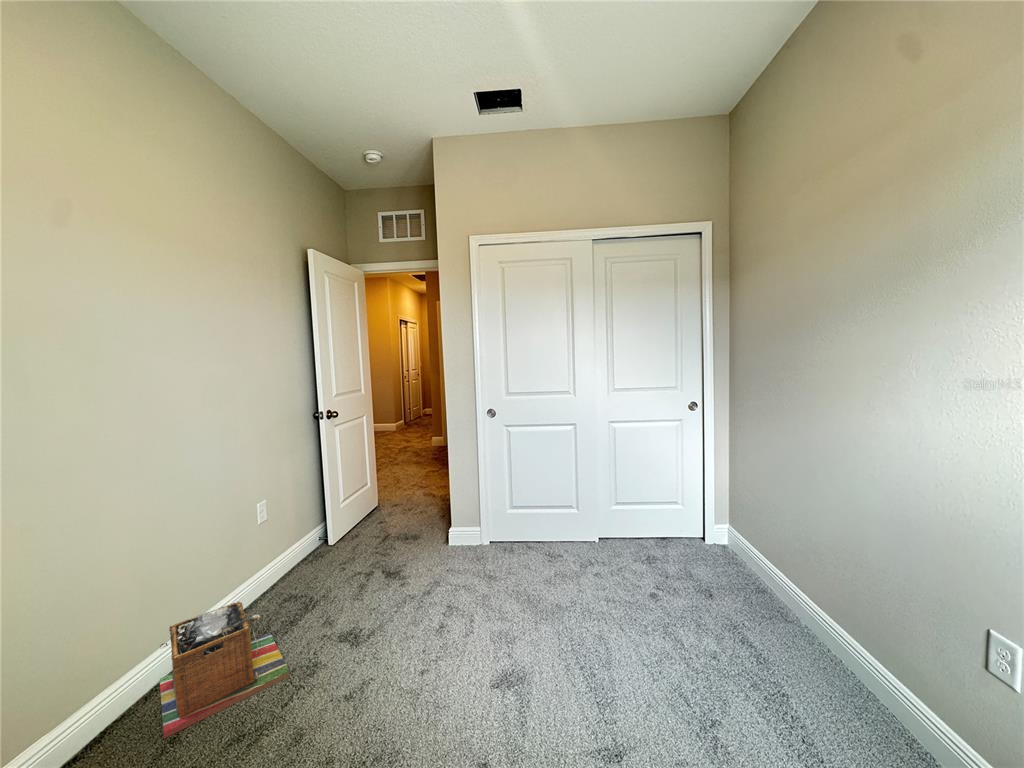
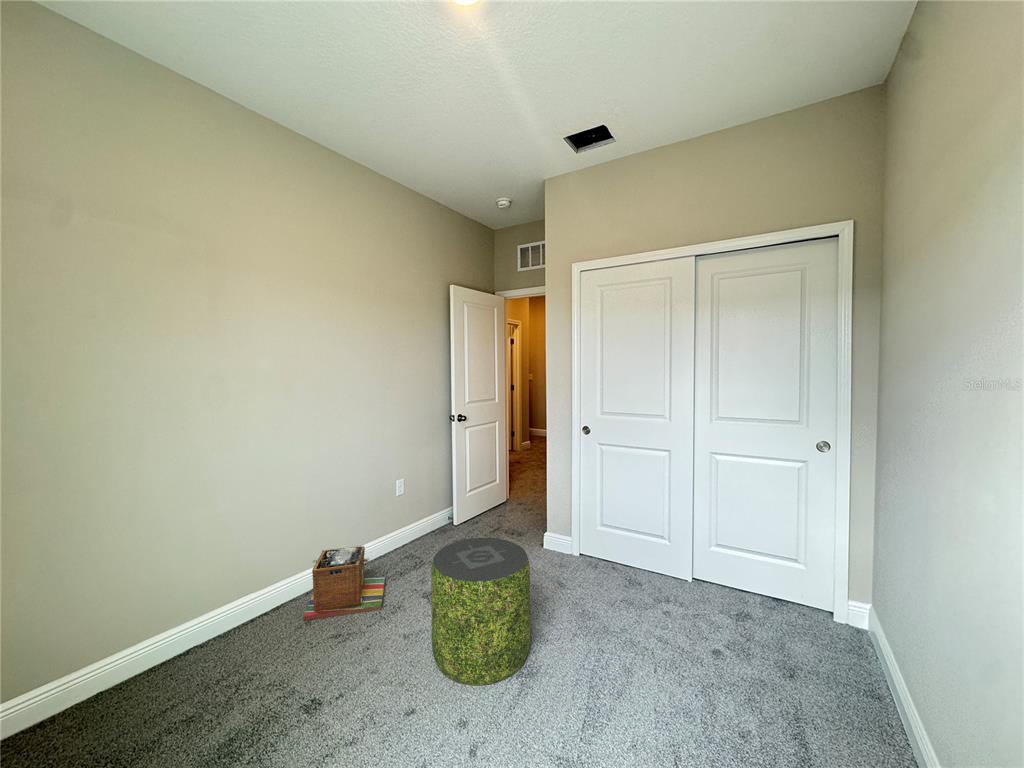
pouf: none [388,543,507,722] -> present [431,538,530,685]

